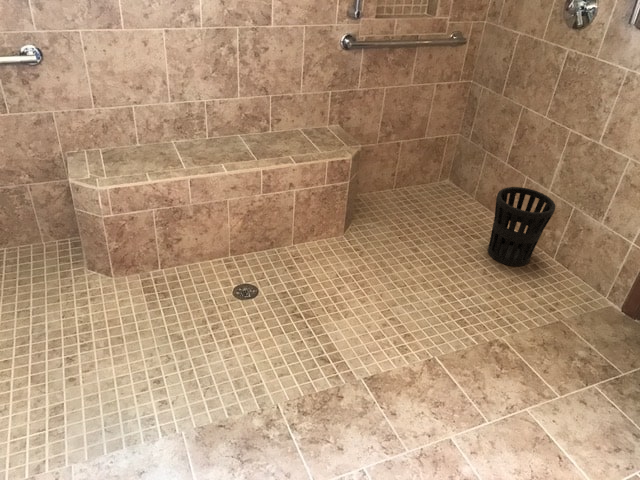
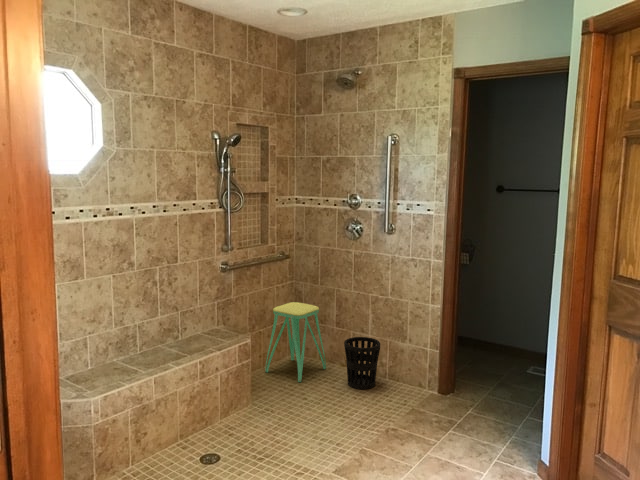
stool: none [393,112,485,224] -> present [265,302,326,382]

